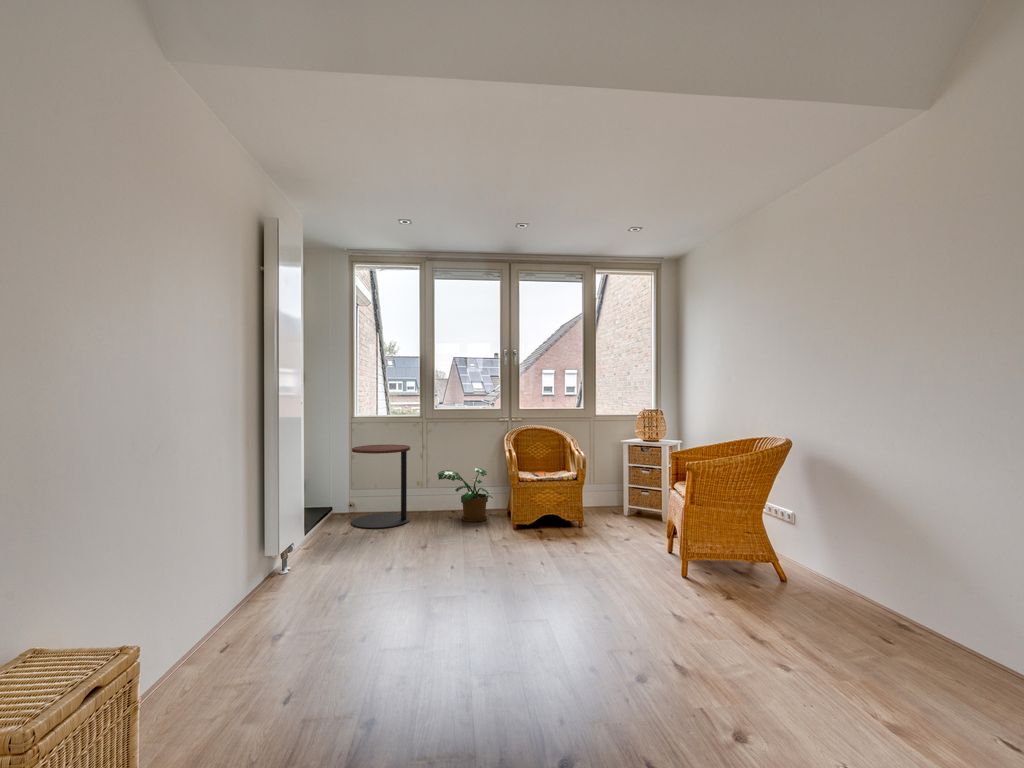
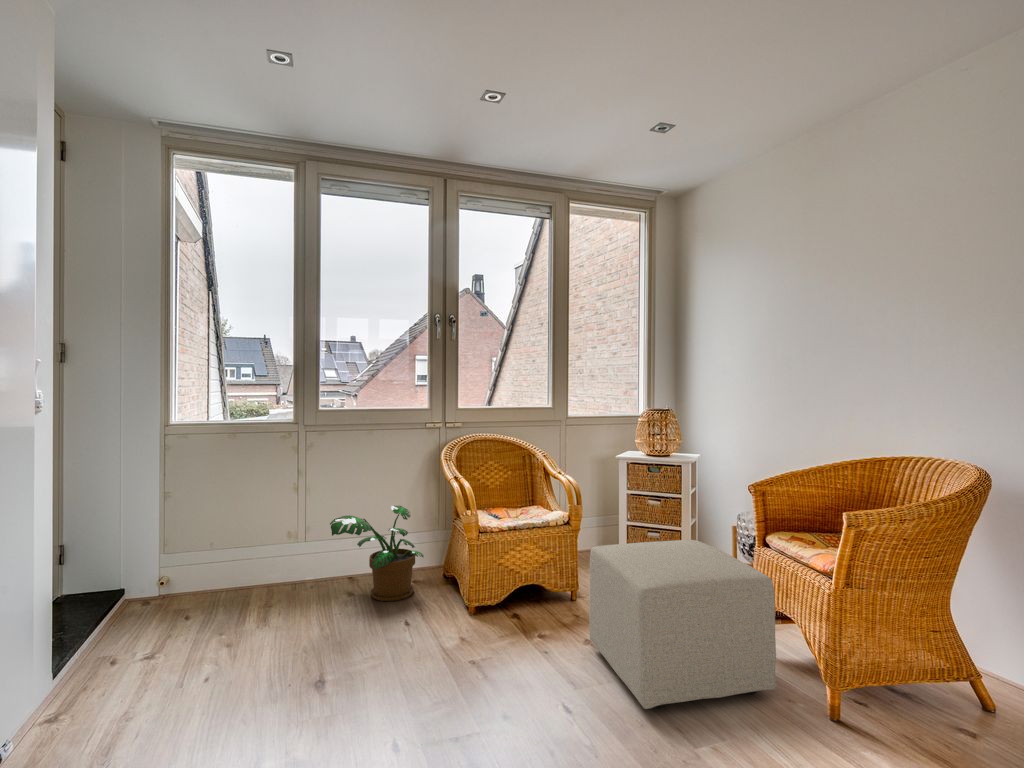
side table: present [352,445,410,529] -> none [159,472,278,638]
ottoman: none [575,487,664,566] -> present [589,540,776,709]

